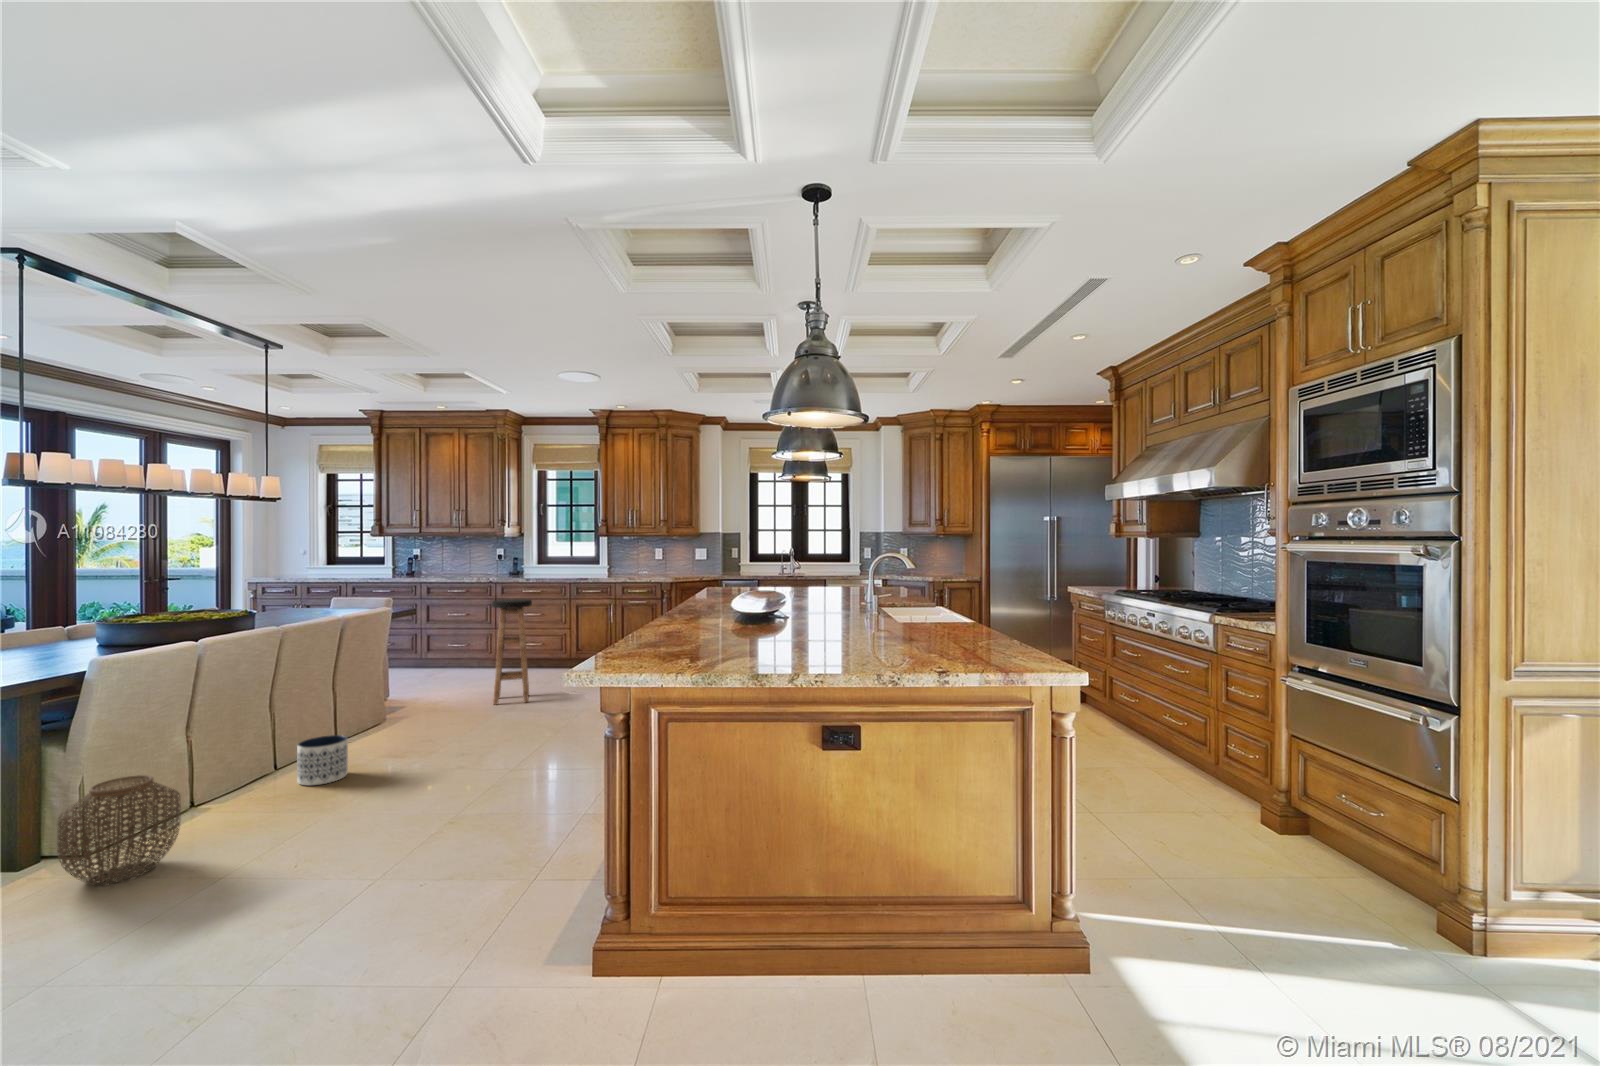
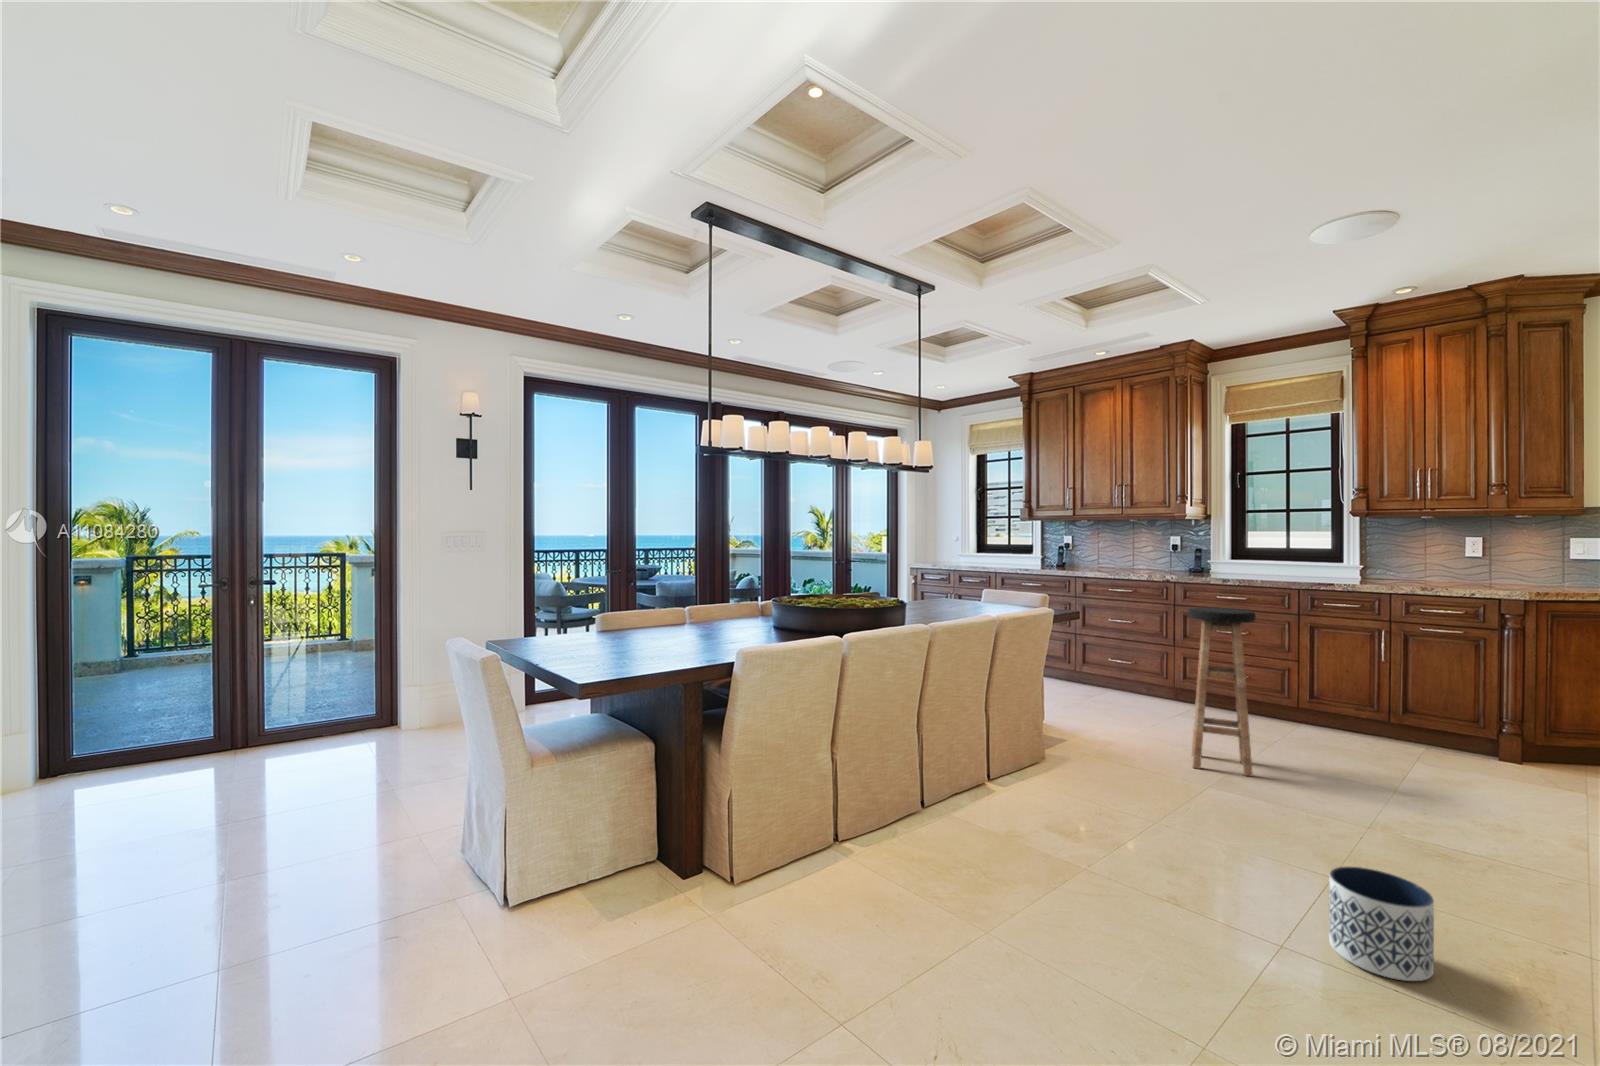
planter: present [297,735,348,786] -> present [1329,867,1434,981]
woven basket: present [57,775,181,885] -> none [678,815,798,970]

